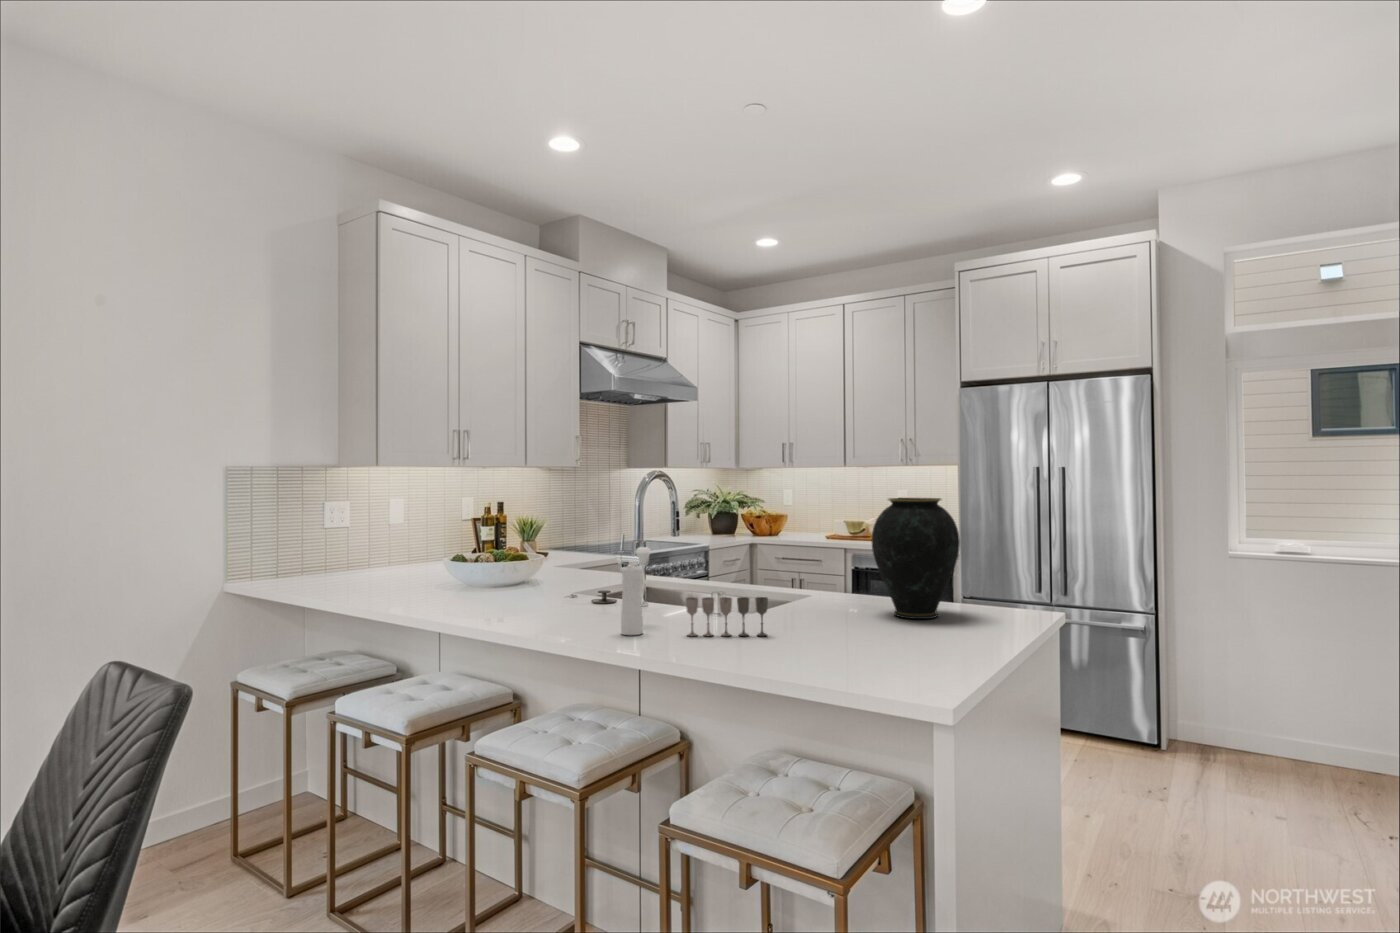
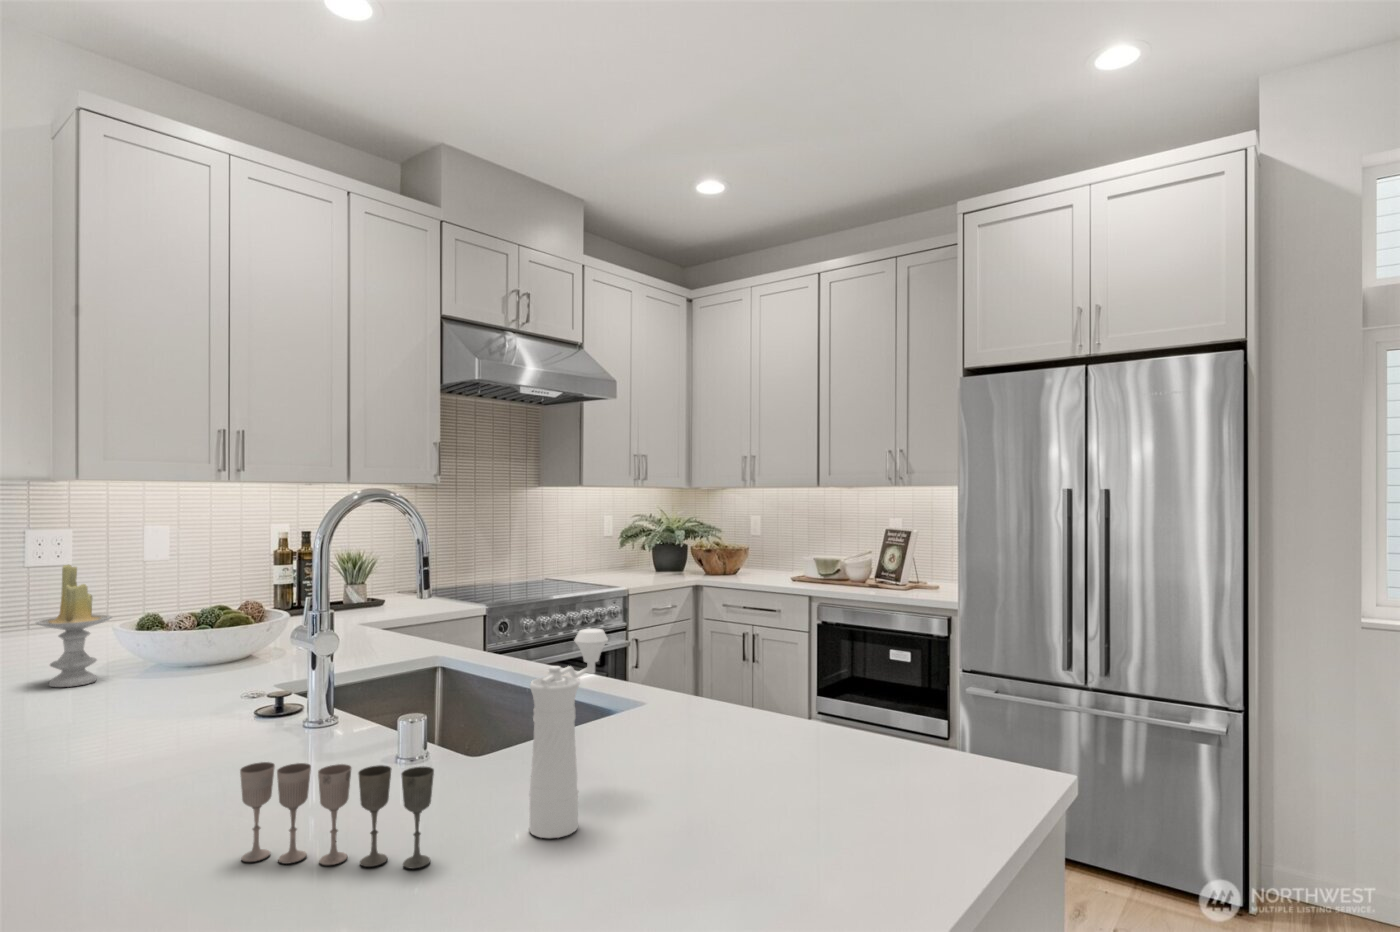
vase: present [872,498,960,619] -> none [737,532,918,797]
candle: none [435,524,472,595] -> present [36,565,112,687]
pepper mill: present [620,547,651,635] -> present [529,629,608,838]

